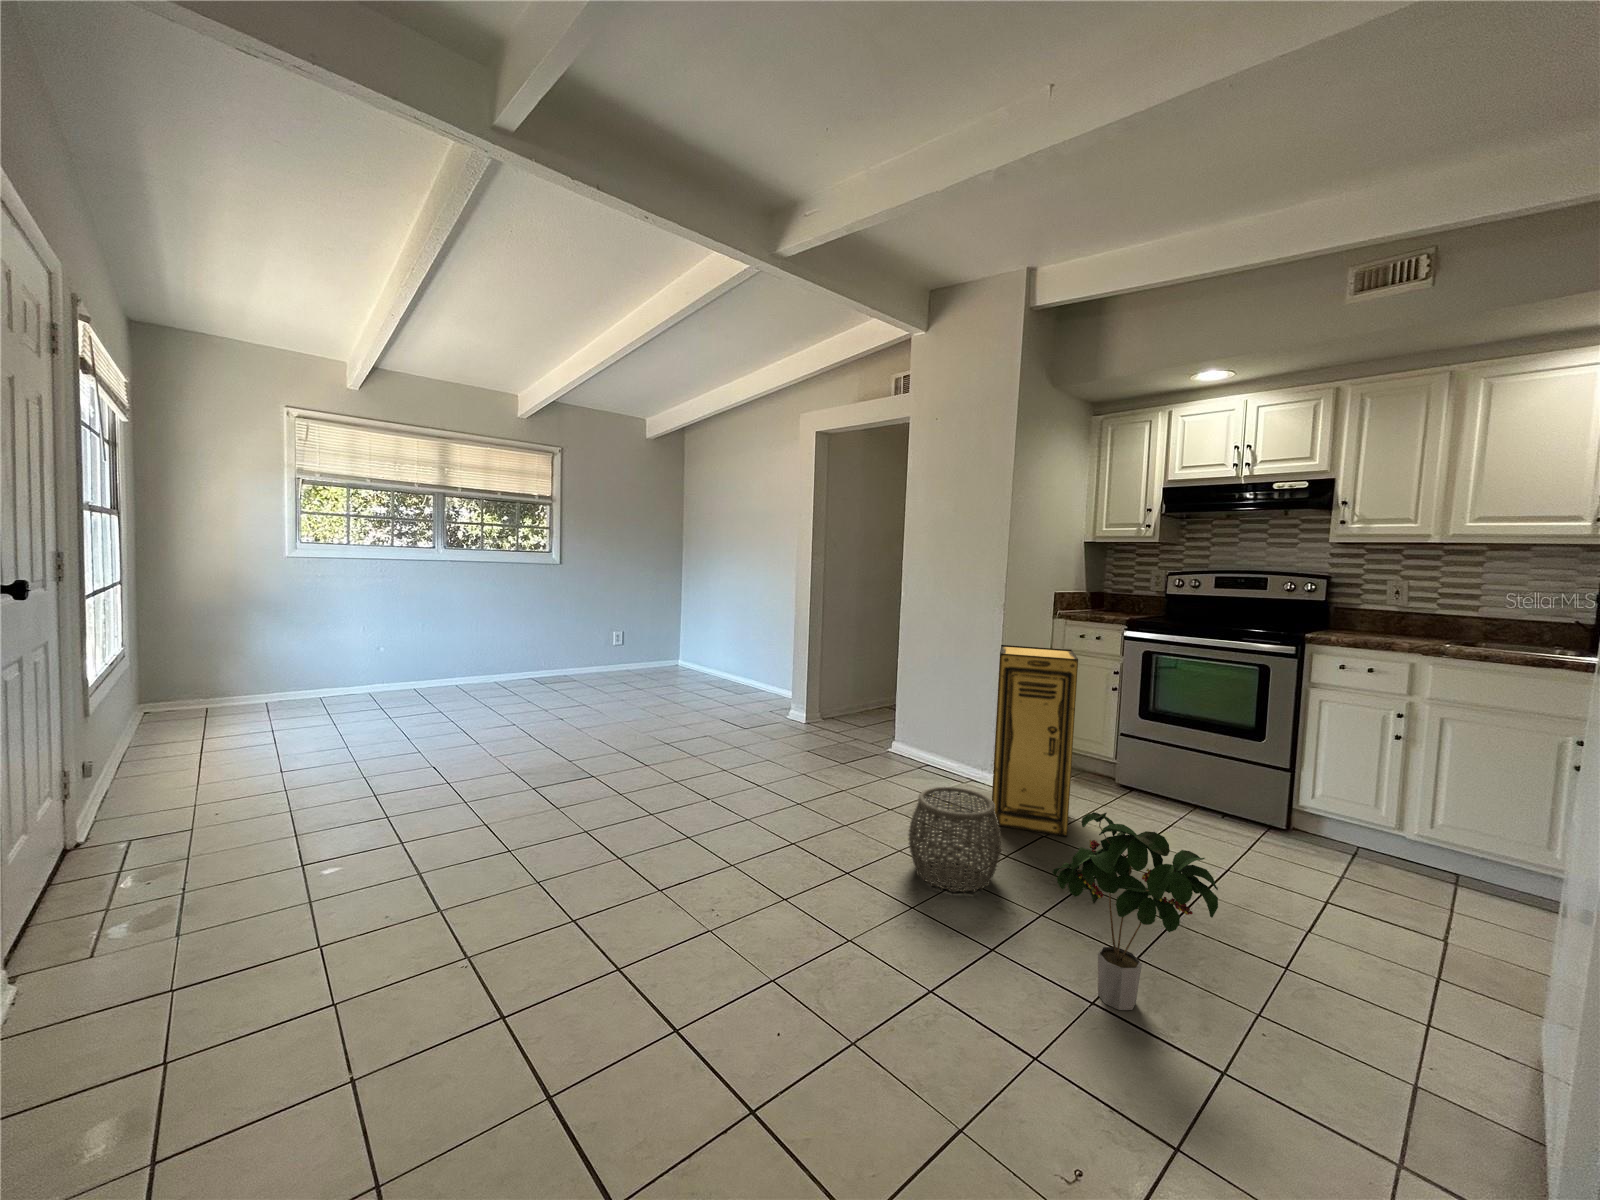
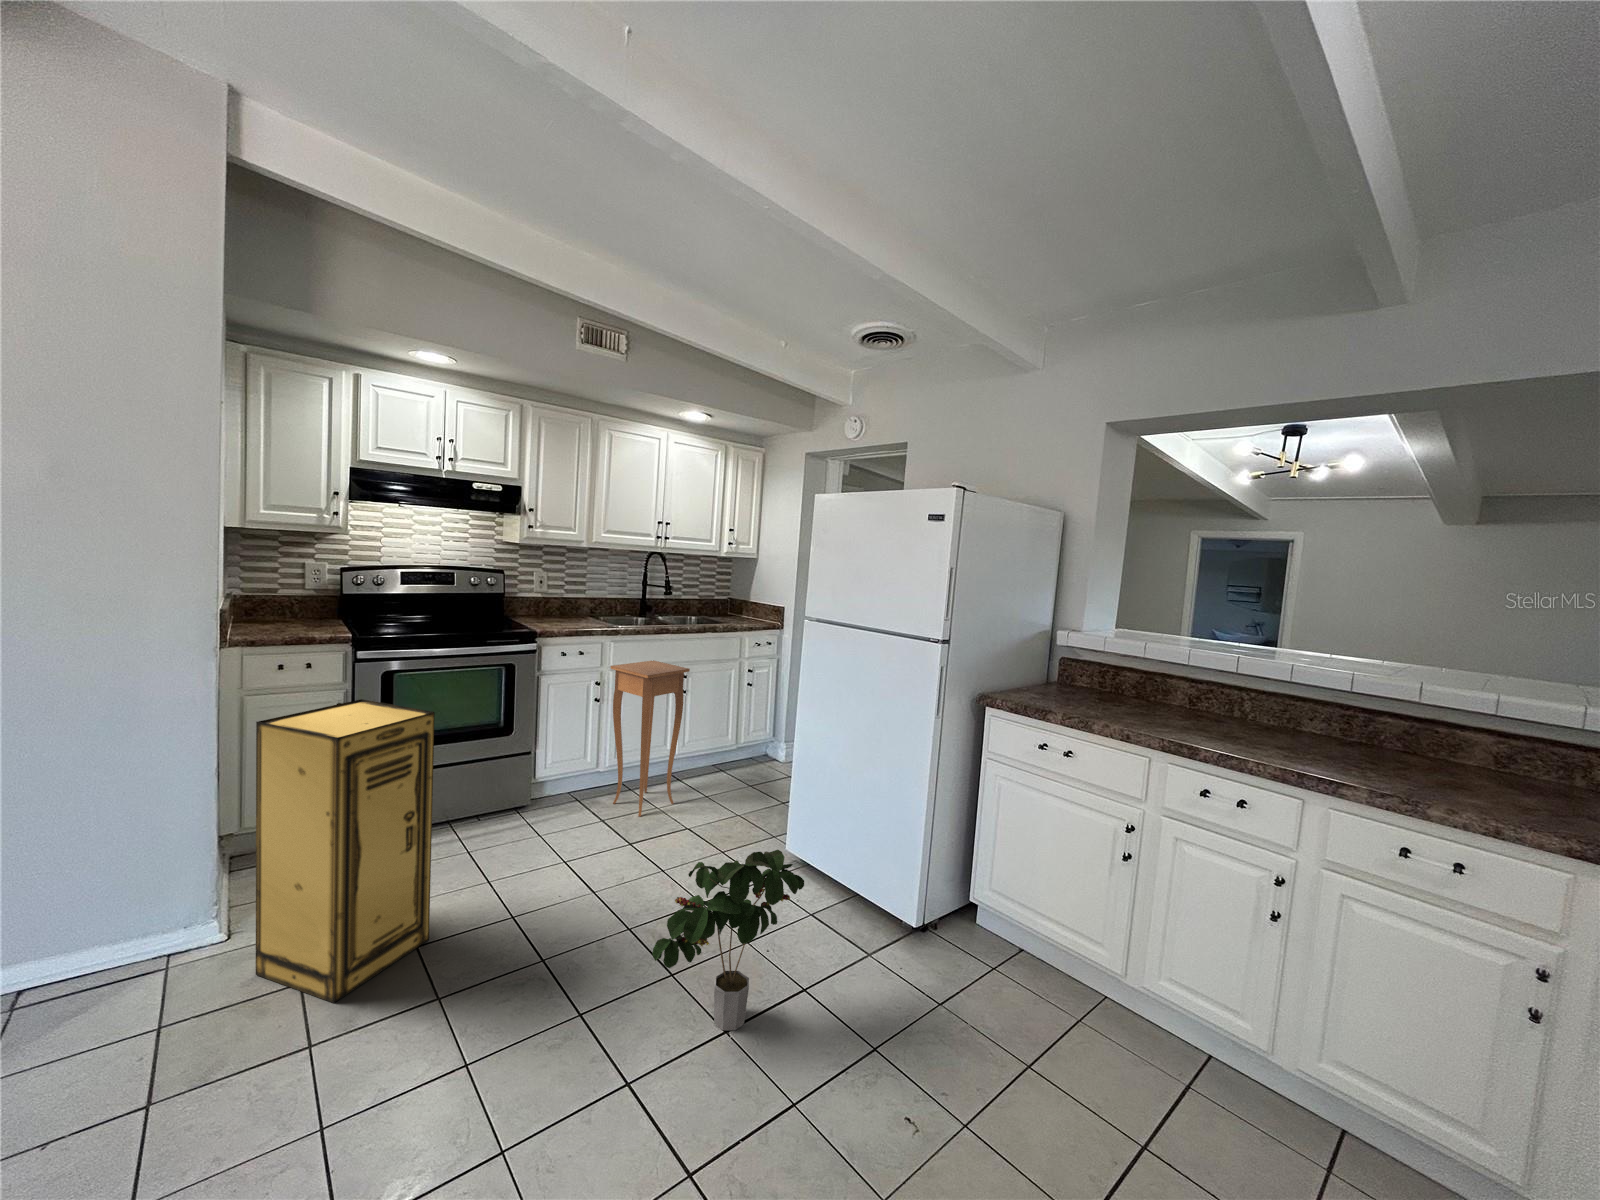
side table: none [1404,693,1546,928] -> present [611,660,690,816]
woven basket: present [908,787,1002,893] -> none [367,948,531,1146]

